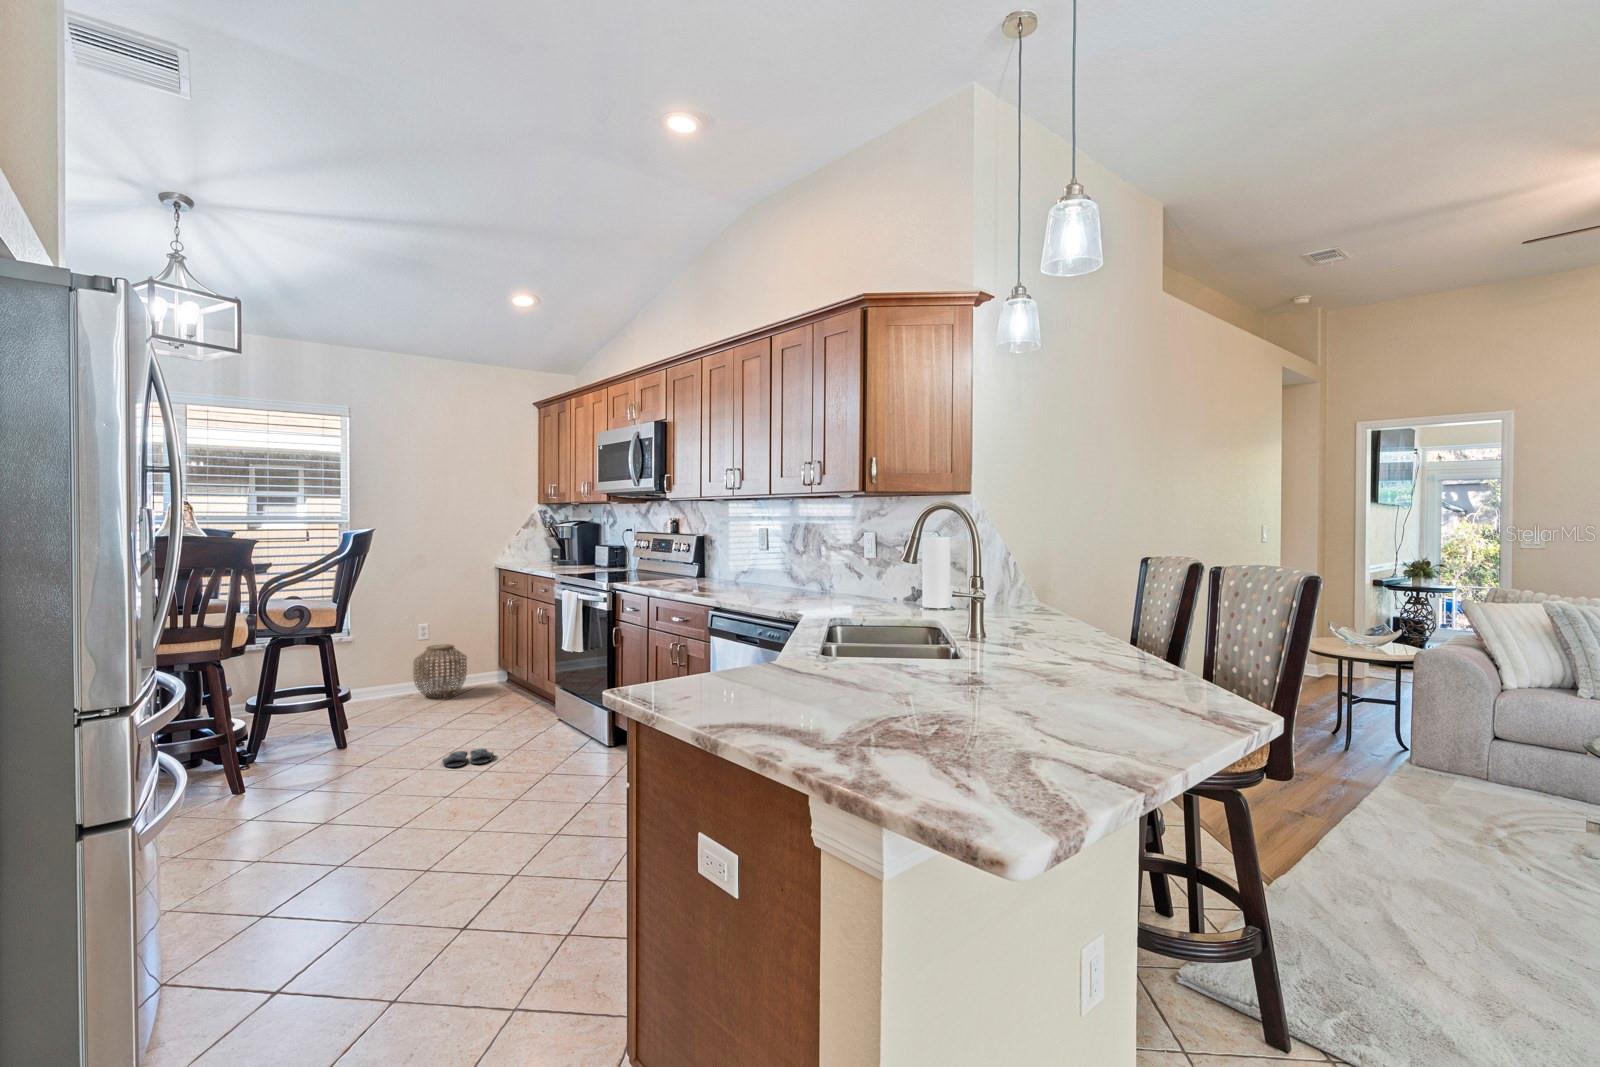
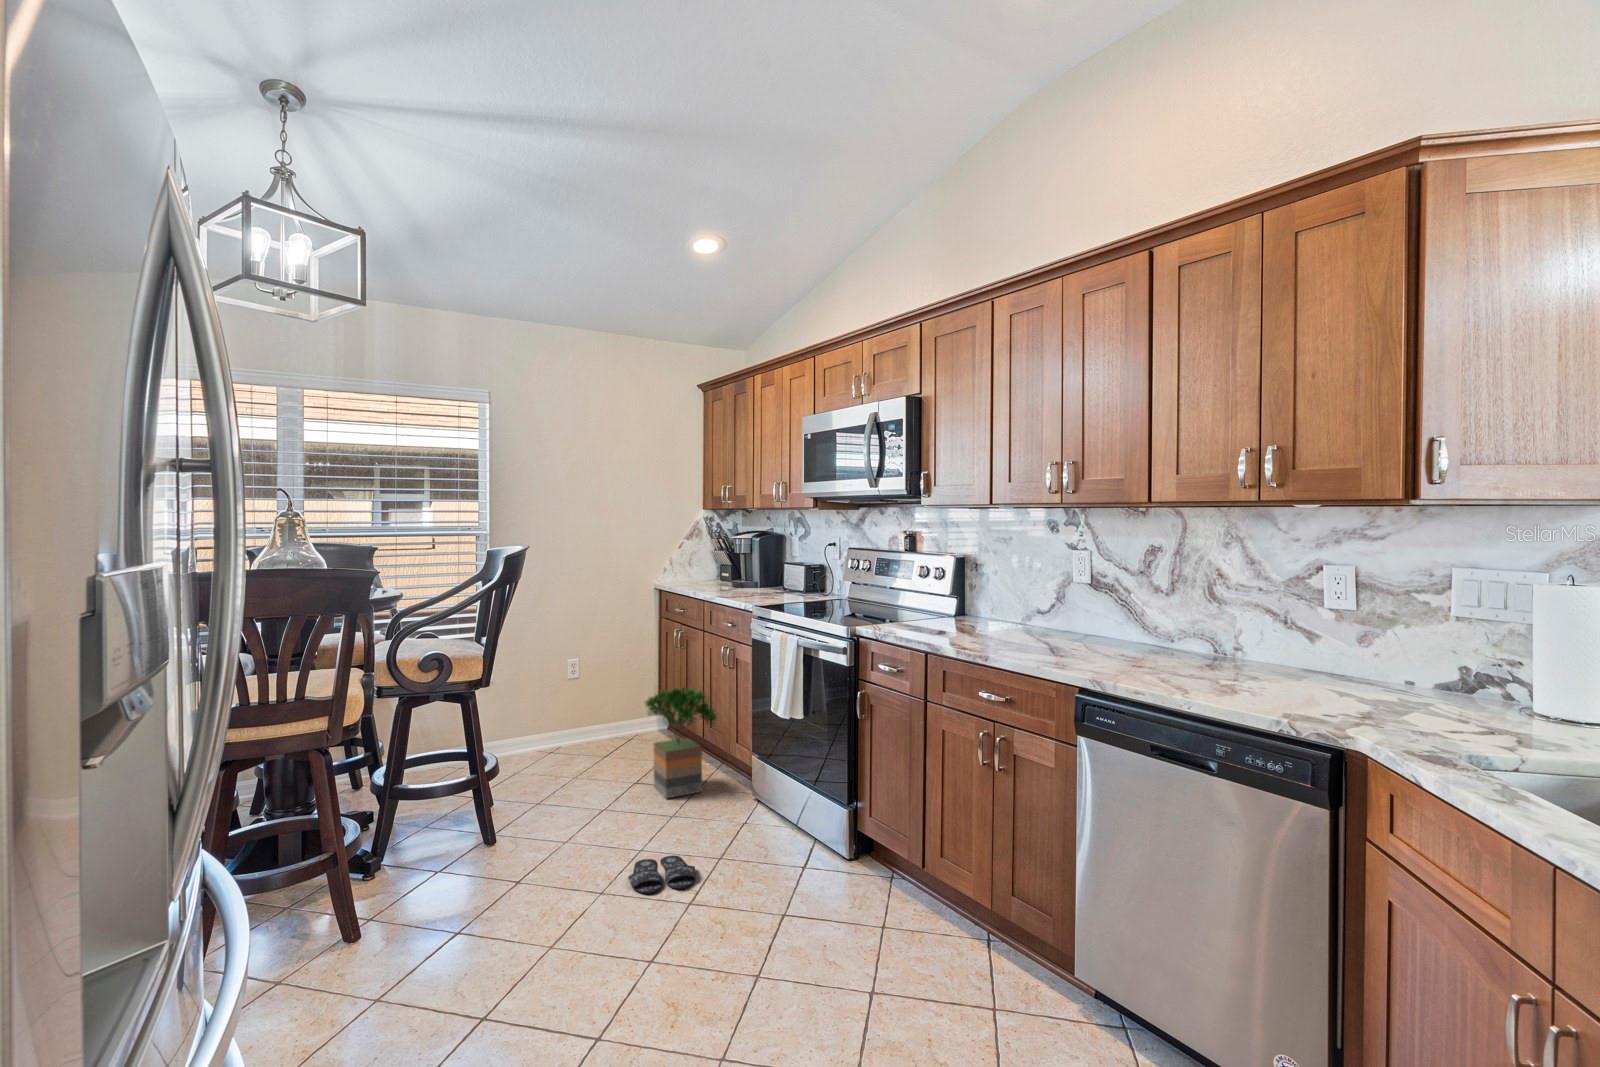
potted tree: none [471,637,532,720] -> present [646,688,718,798]
woven basket: present [413,644,467,698] -> none [563,687,626,757]

